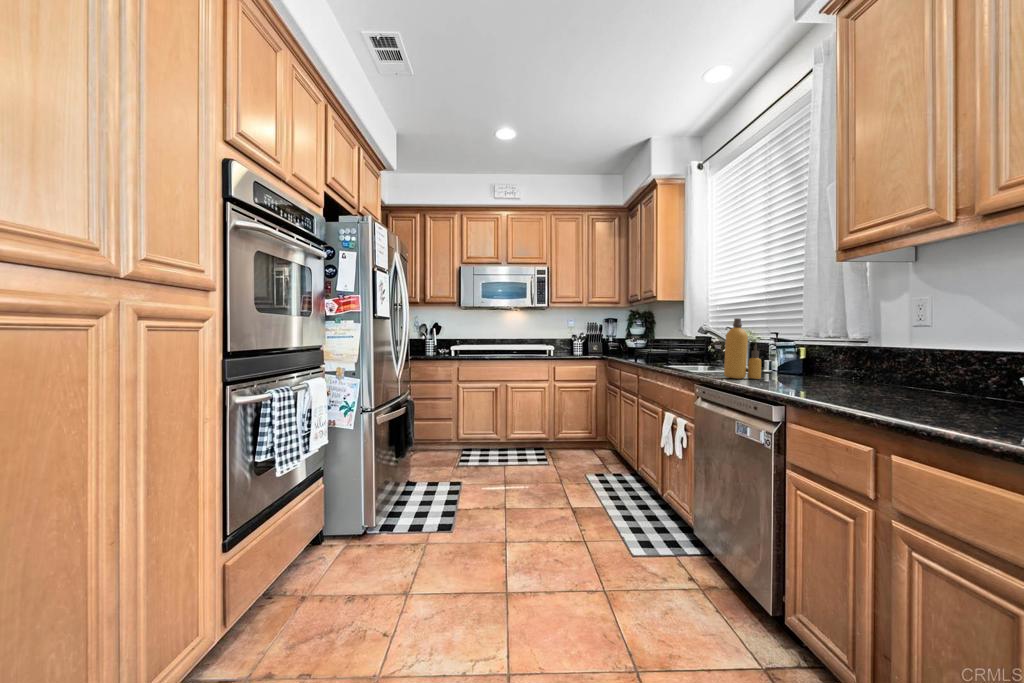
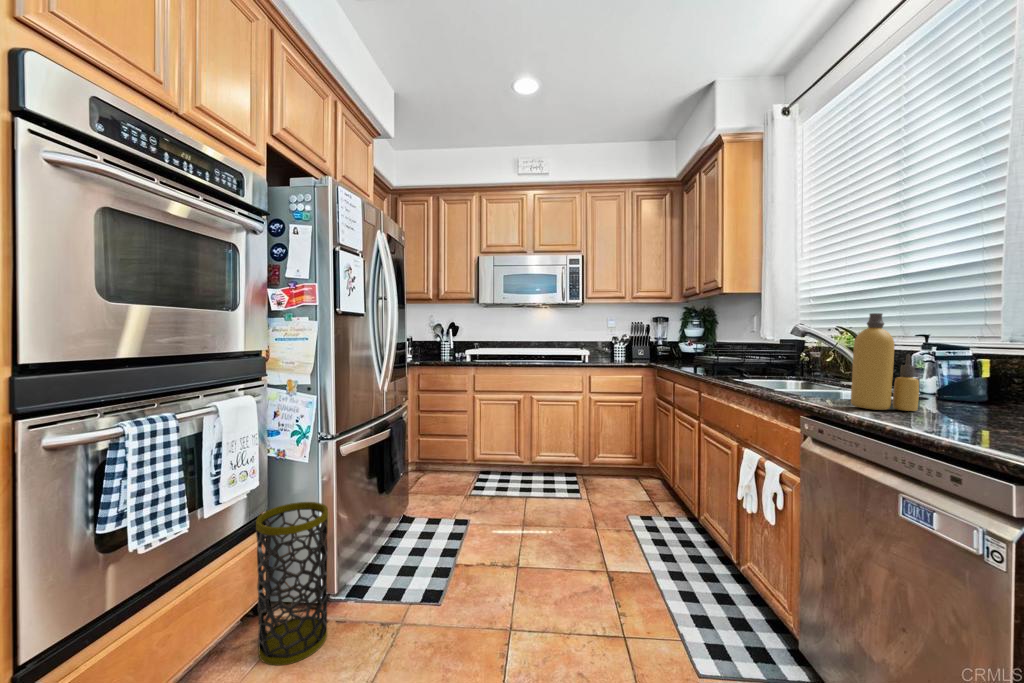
trash can: none [324,457,374,568] -> present [256,502,328,665]

